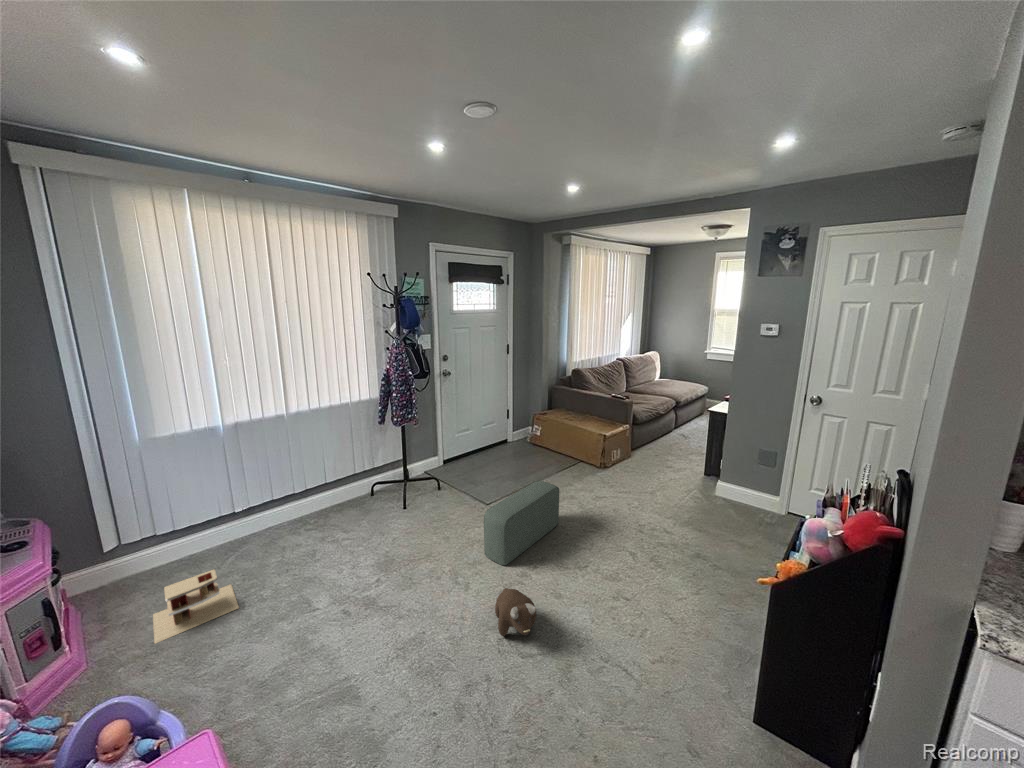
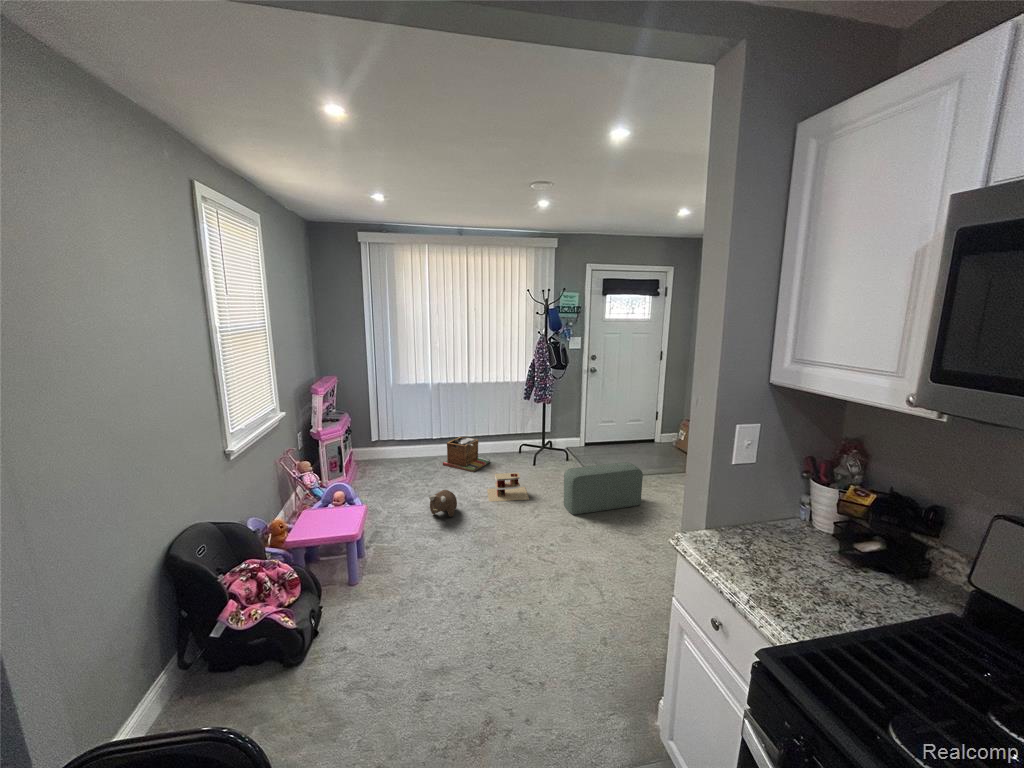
laundry basket: none [266,495,341,551] -> present [443,437,490,472]
toy house: present [153,570,239,644] -> present [487,473,529,502]
plush toy: present [495,588,536,636] -> present [429,490,457,517]

